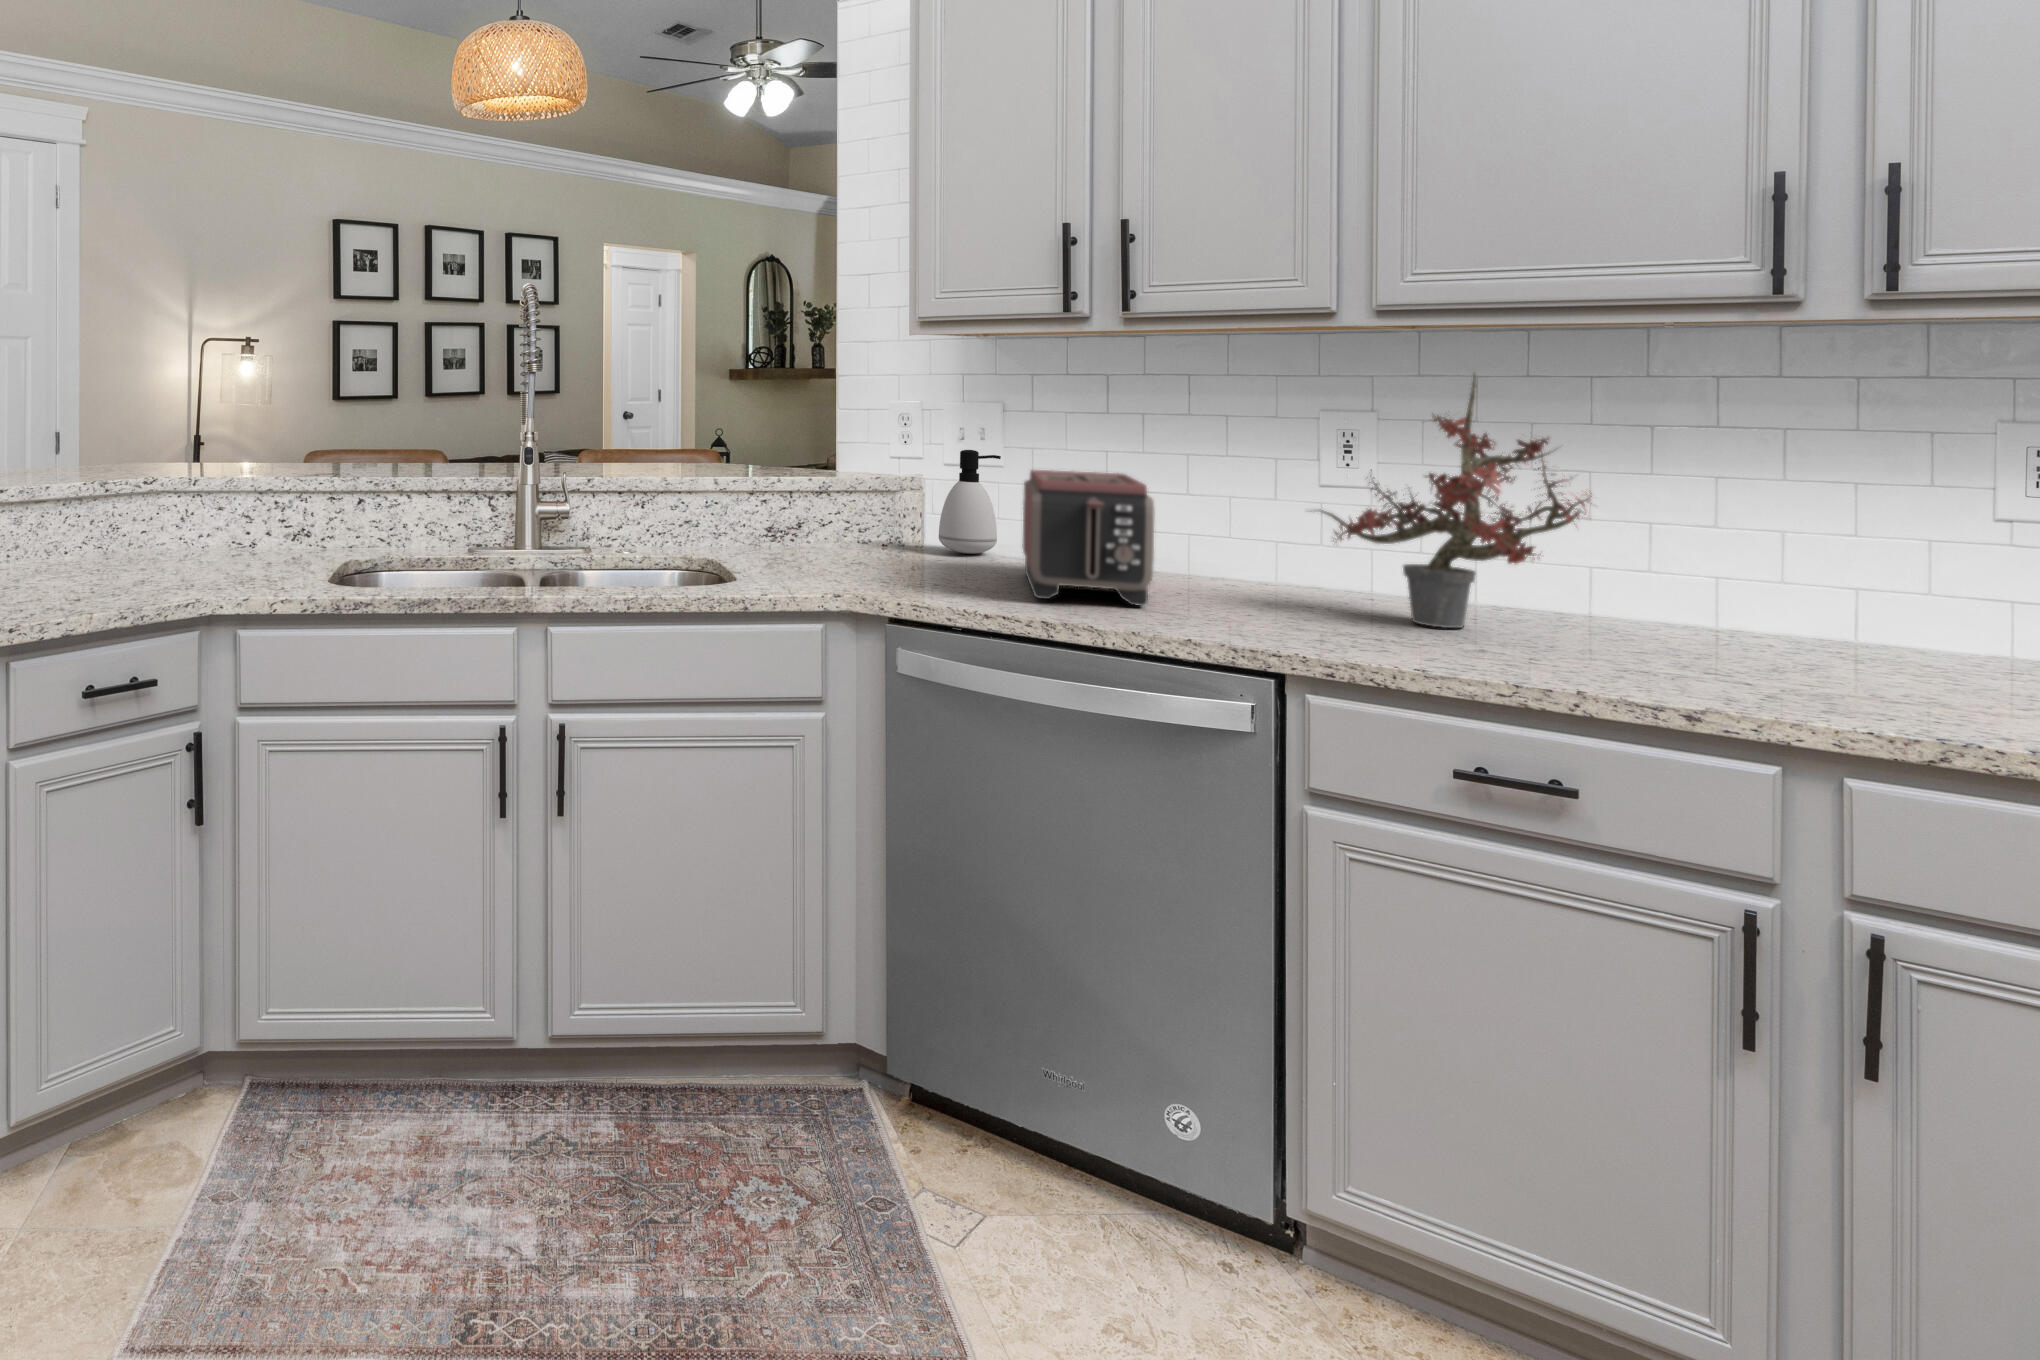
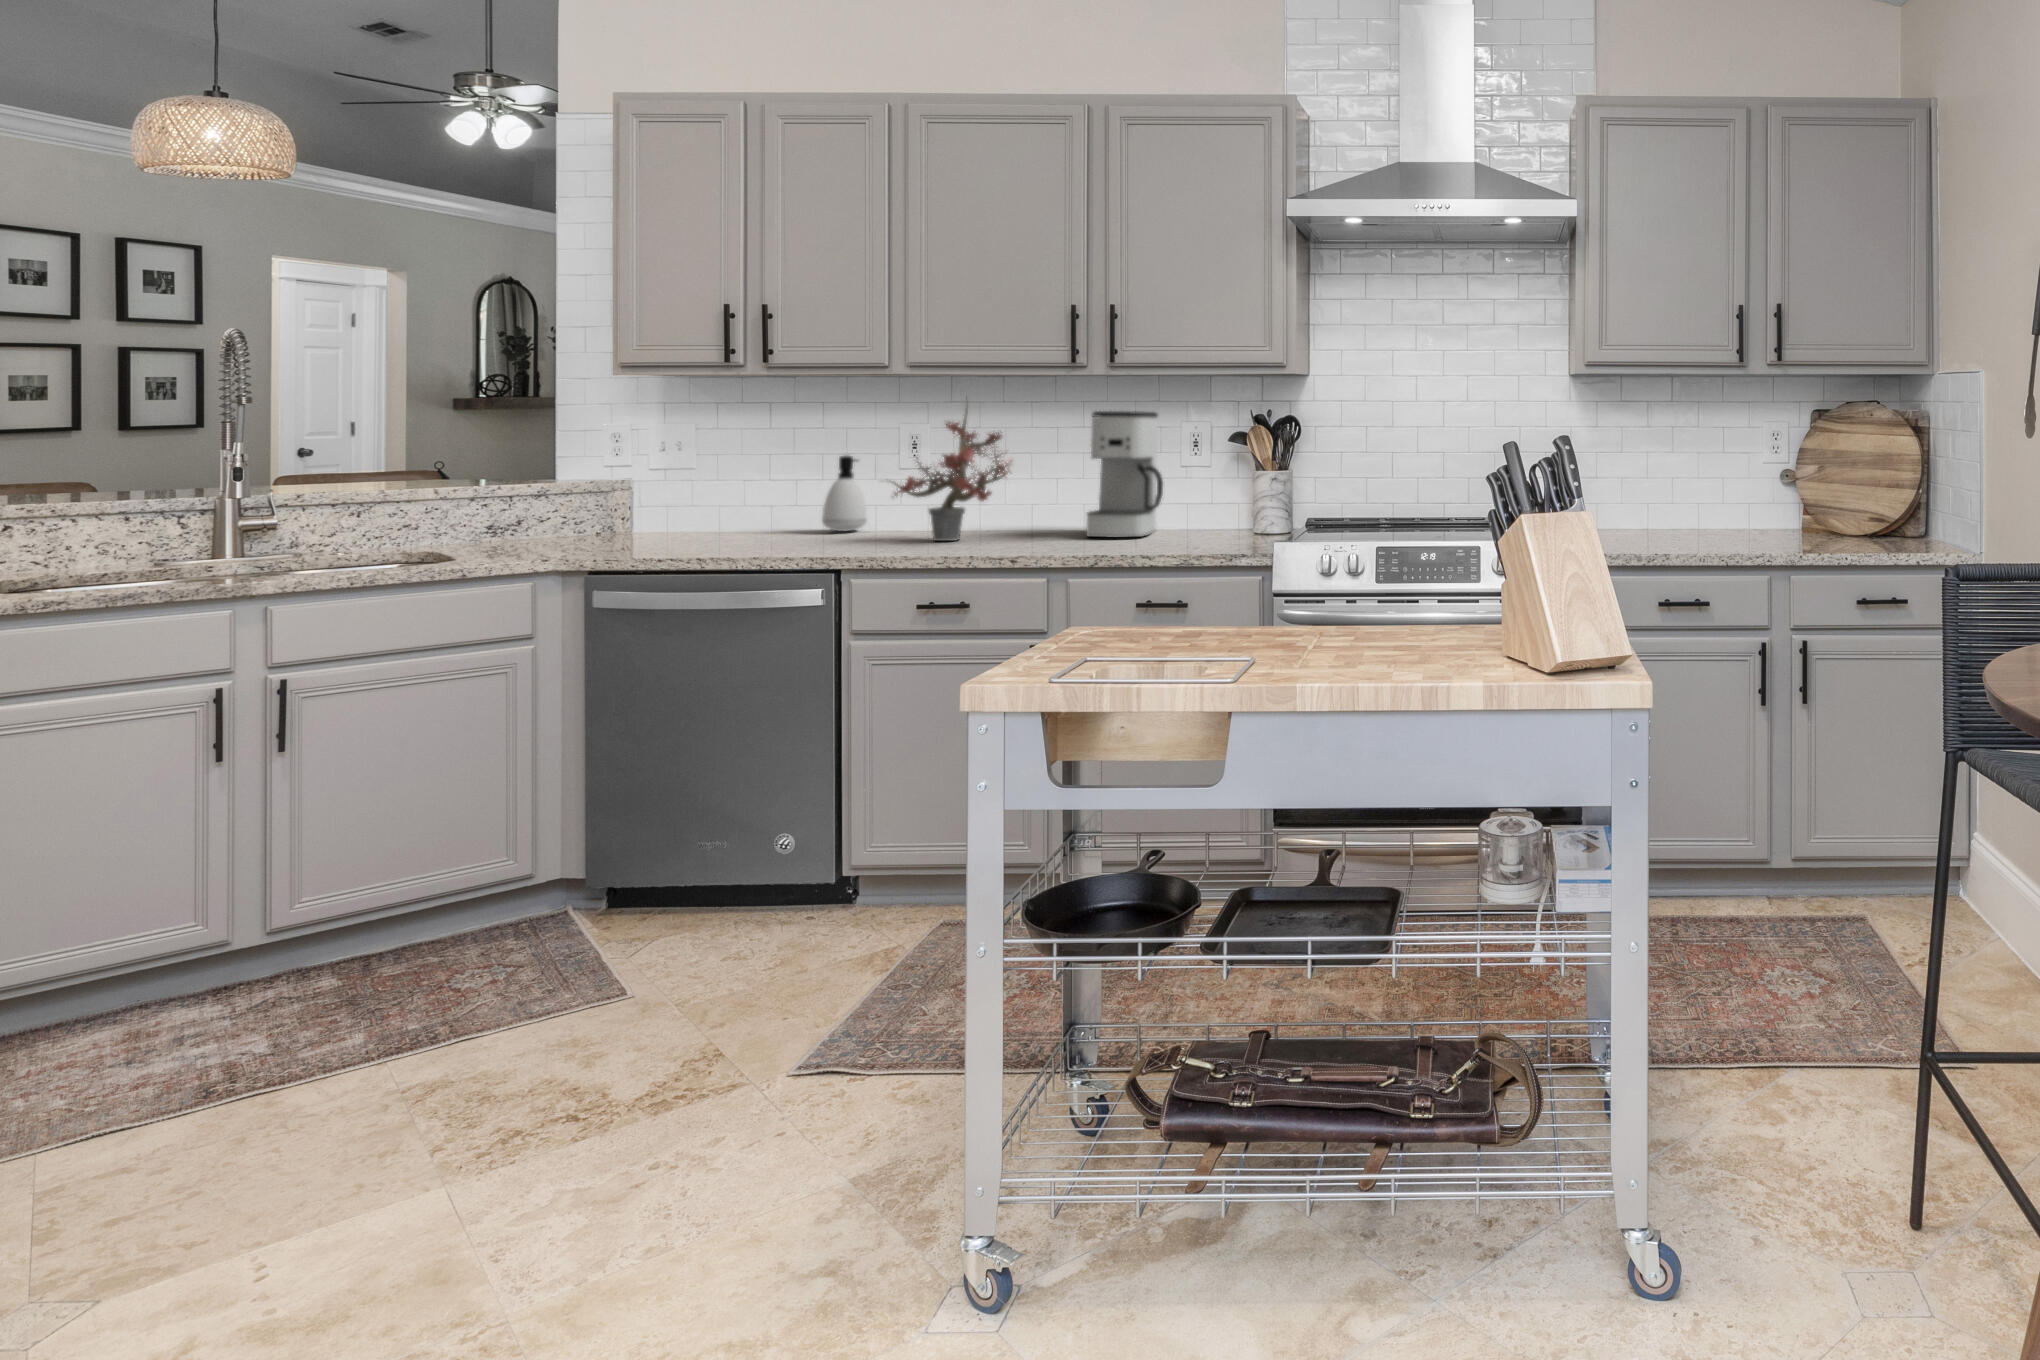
coffee maker: none [1758,406,1970,676] -> present [1086,411,1163,538]
soap dispenser: present [939,450,1001,554] -> present [822,456,867,531]
toaster: present [1022,470,1154,606] -> none [697,467,782,550]

